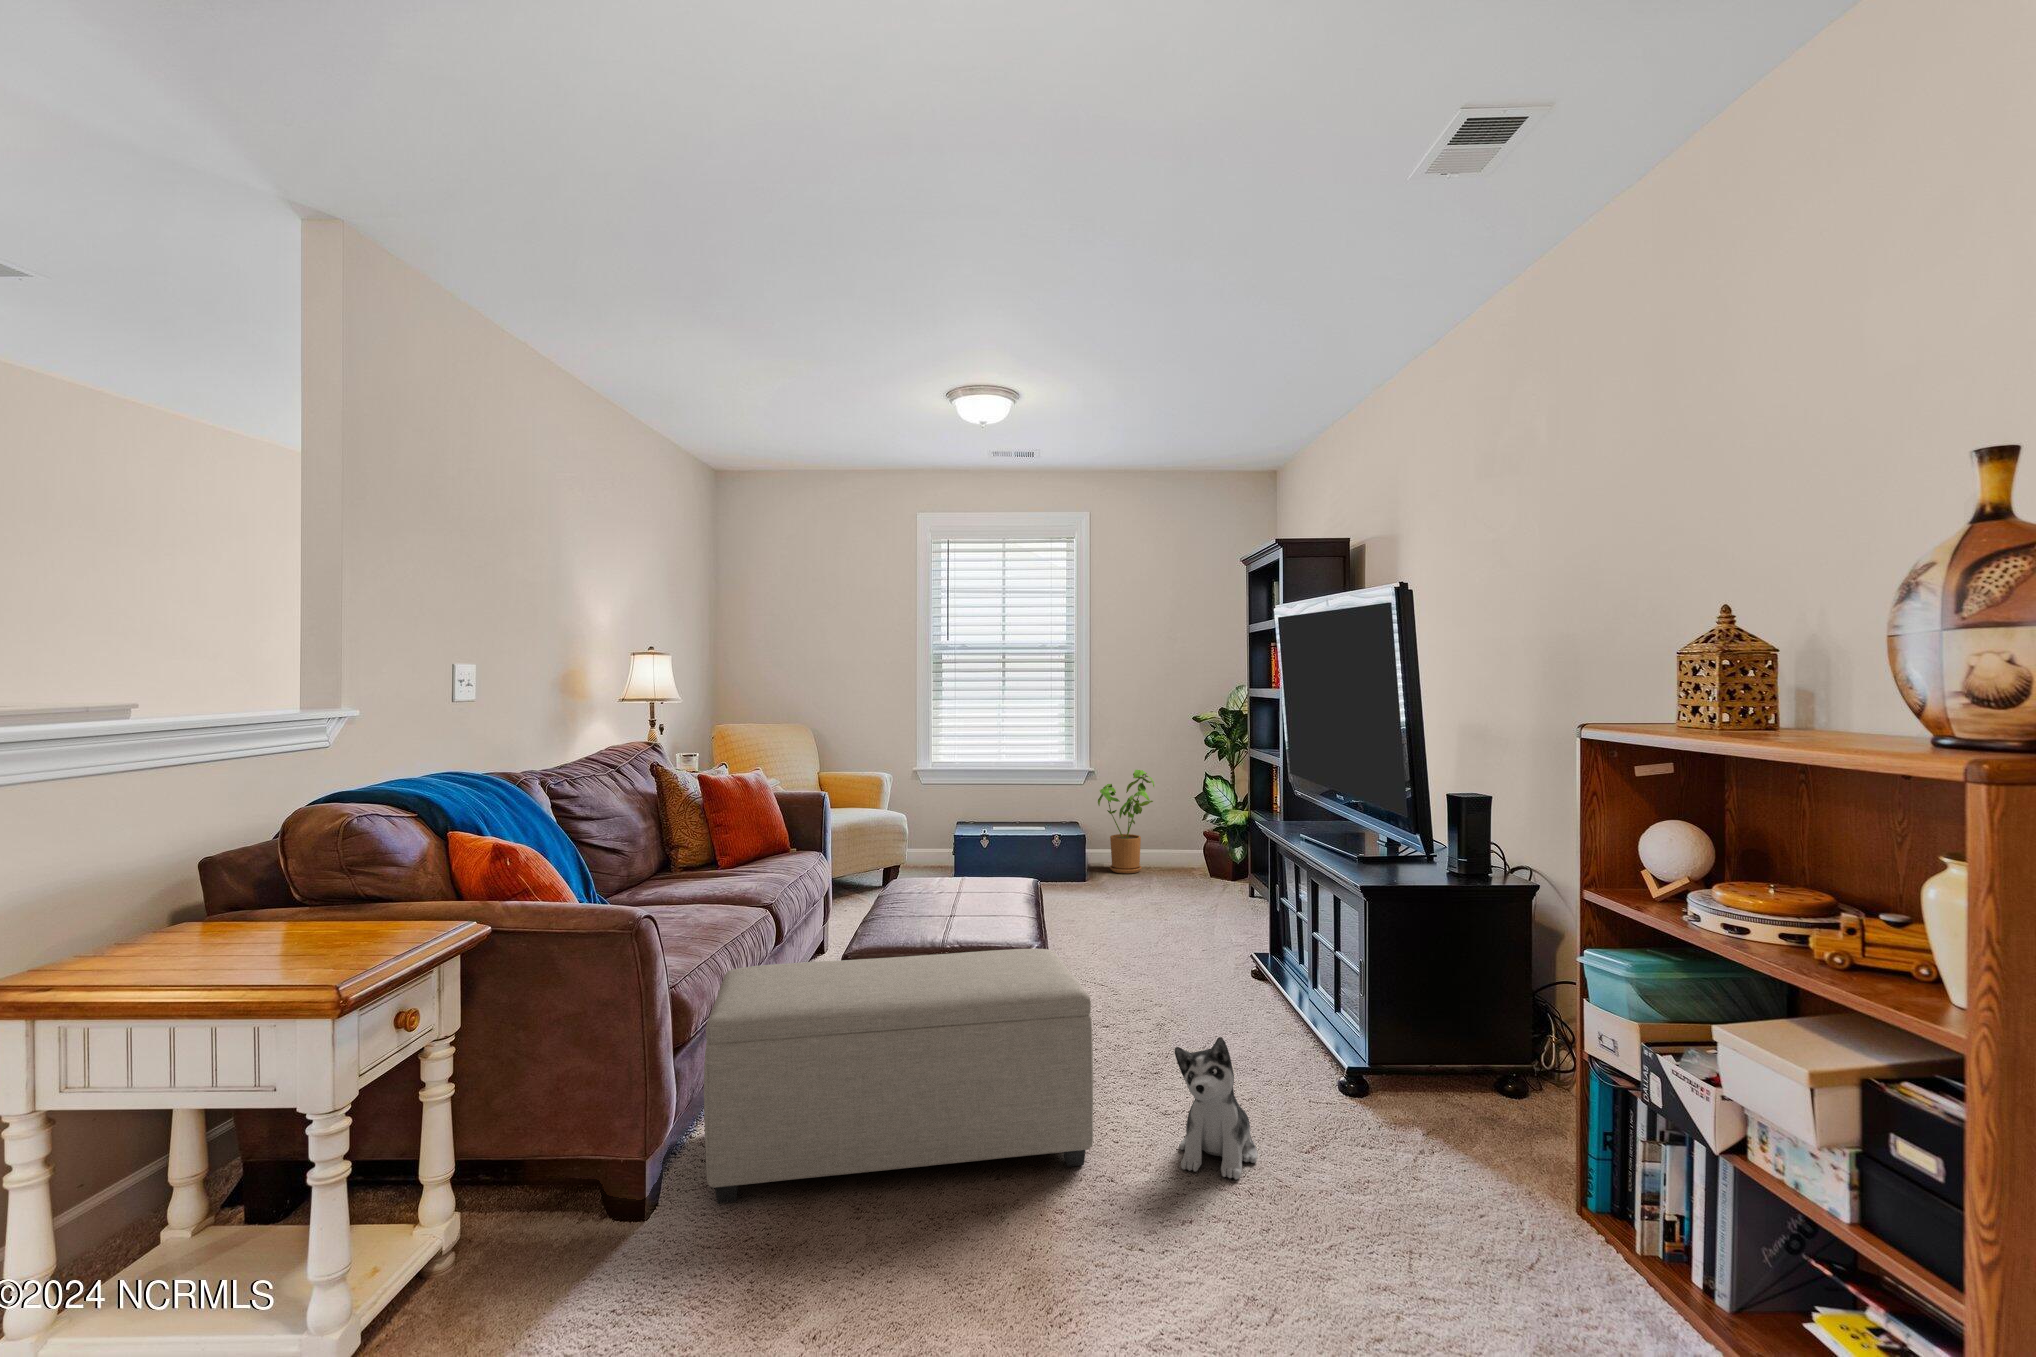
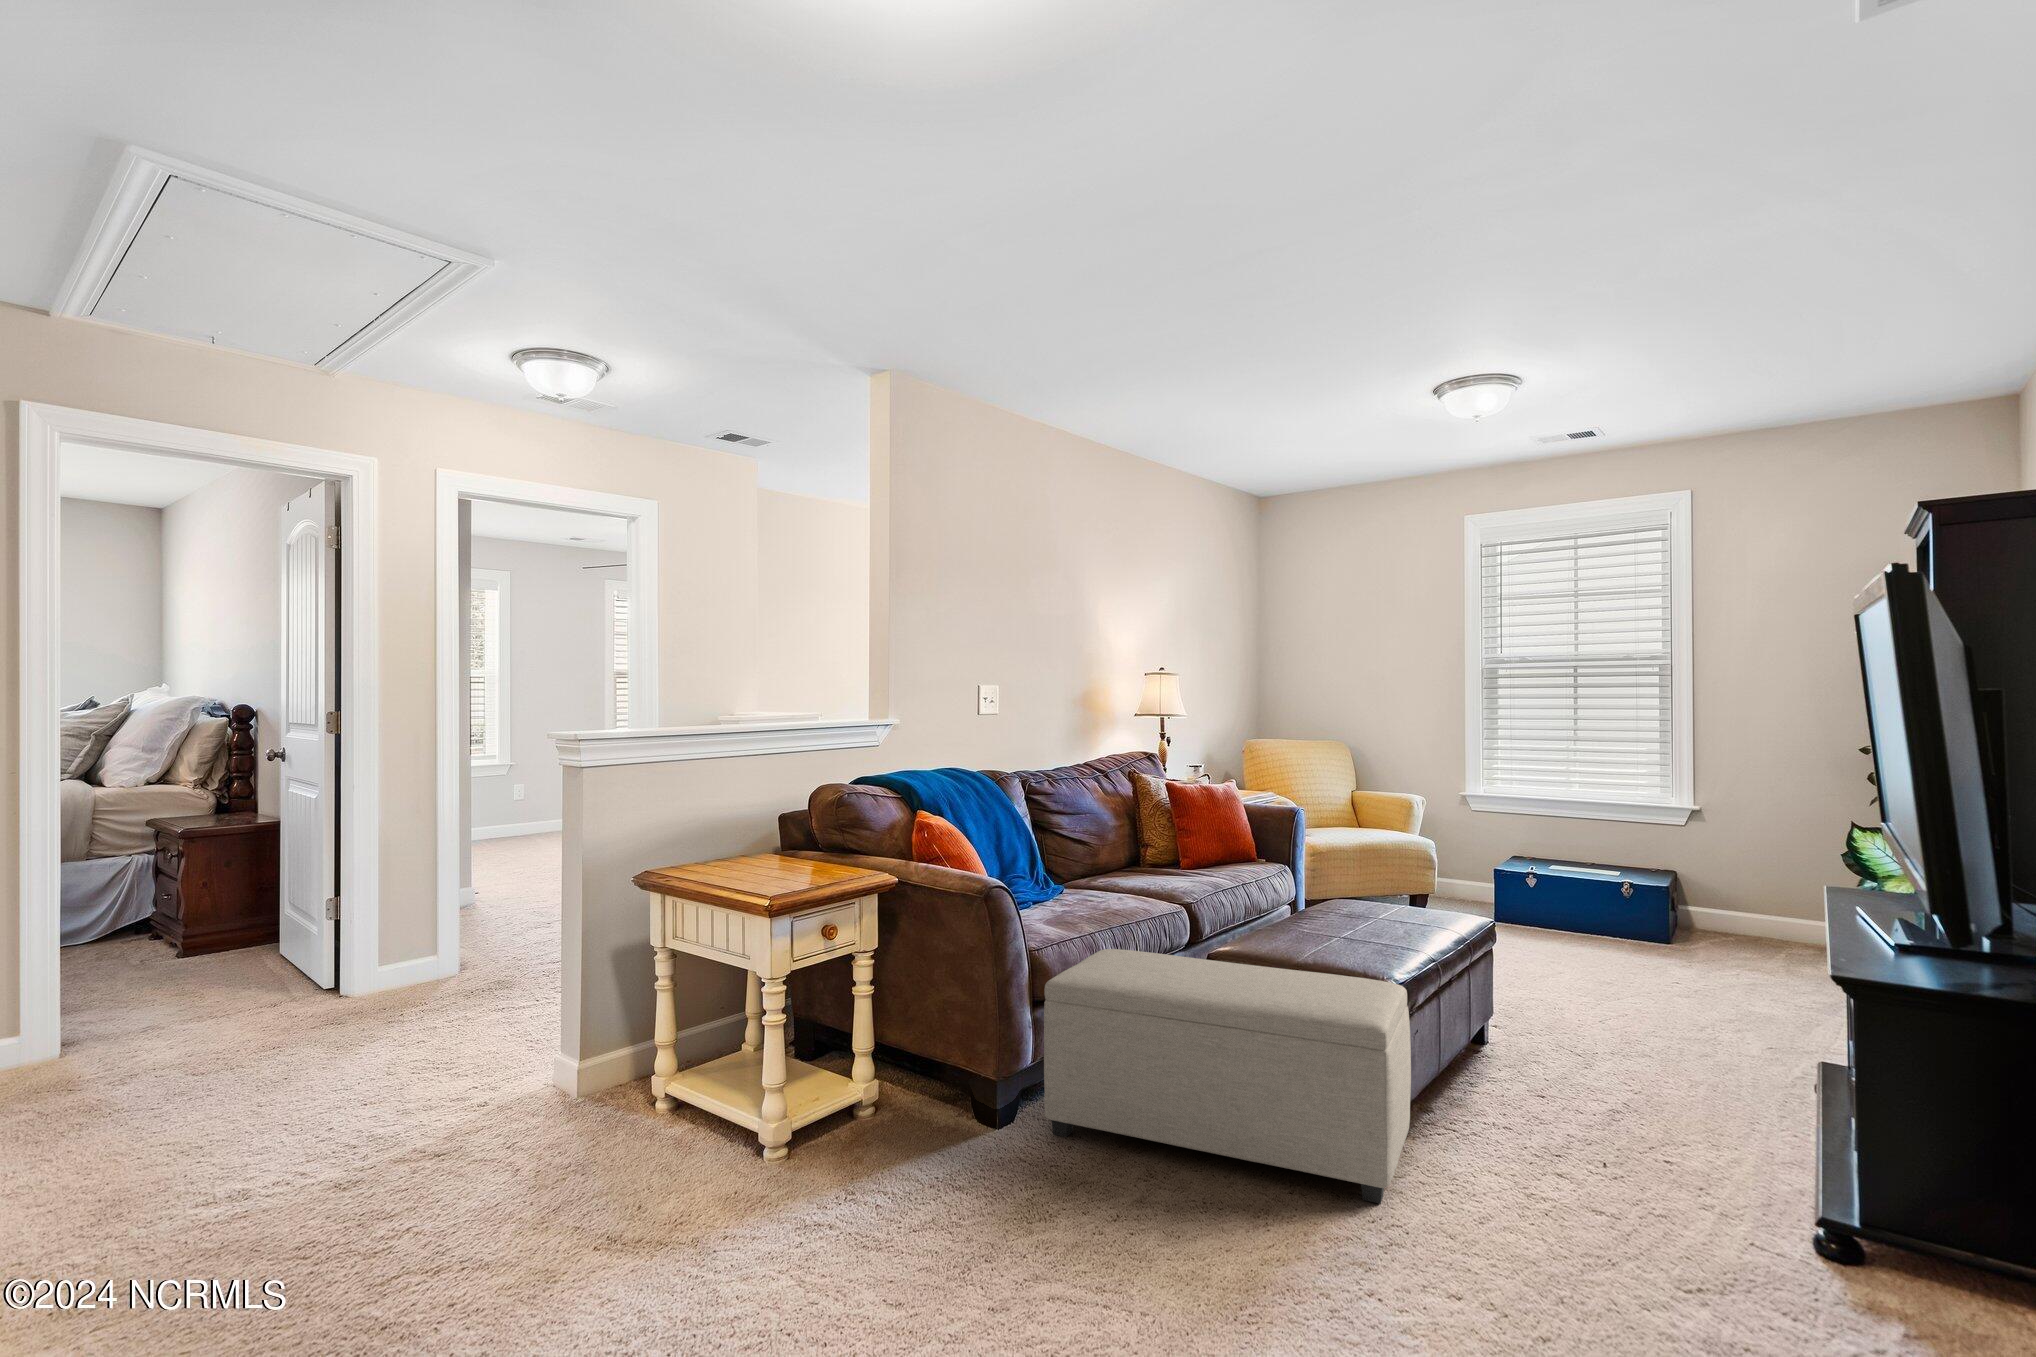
house plant: present [1098,770,1154,874] -> none [1698,815,1787,947]
plush toy: present [1175,1037,1258,1179] -> none [1483,1108,1591,1268]

